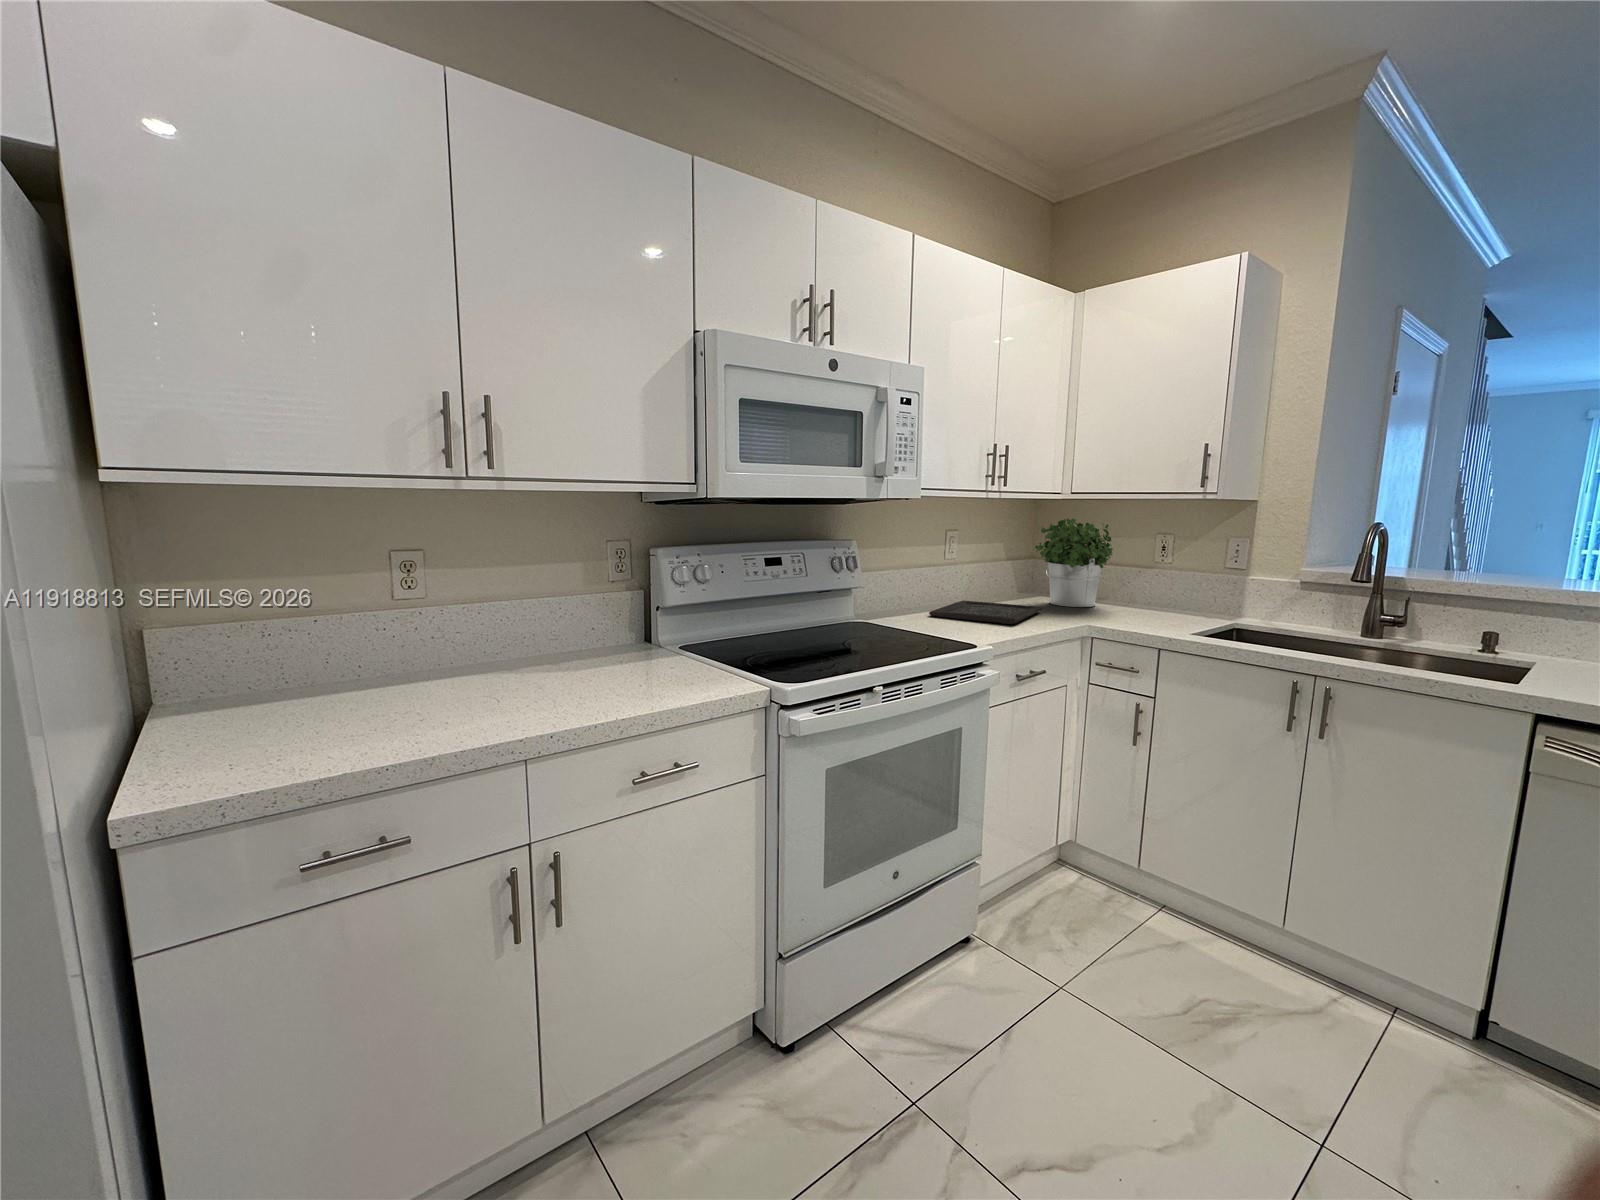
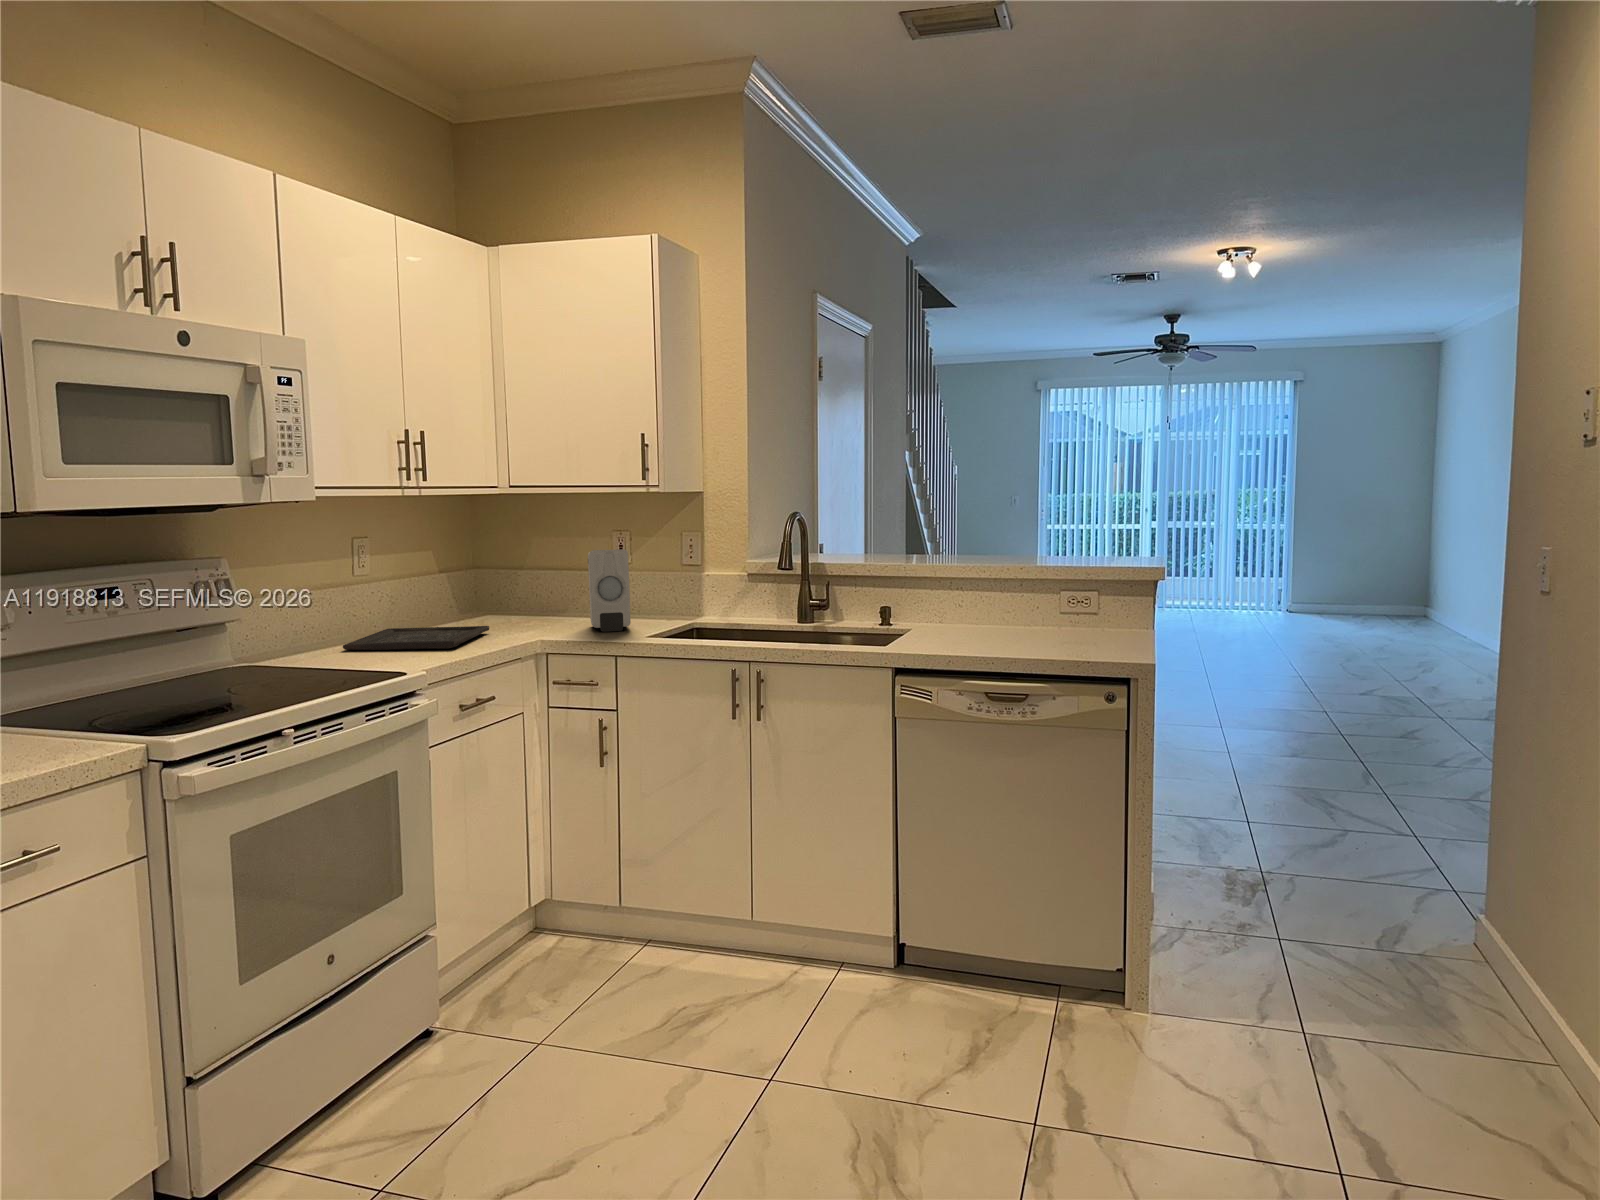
potted plant: present [1035,518,1113,607] -> none [476,516,566,623]
soap dispenser: none [1131,550,1178,624] -> present [588,549,631,632]

